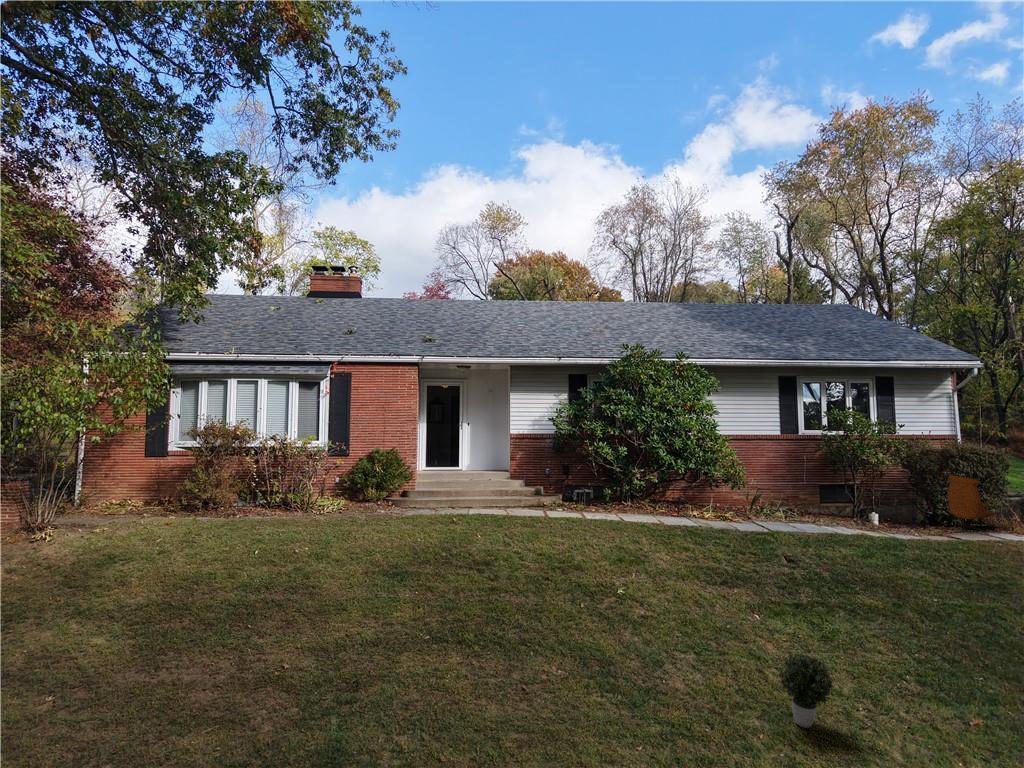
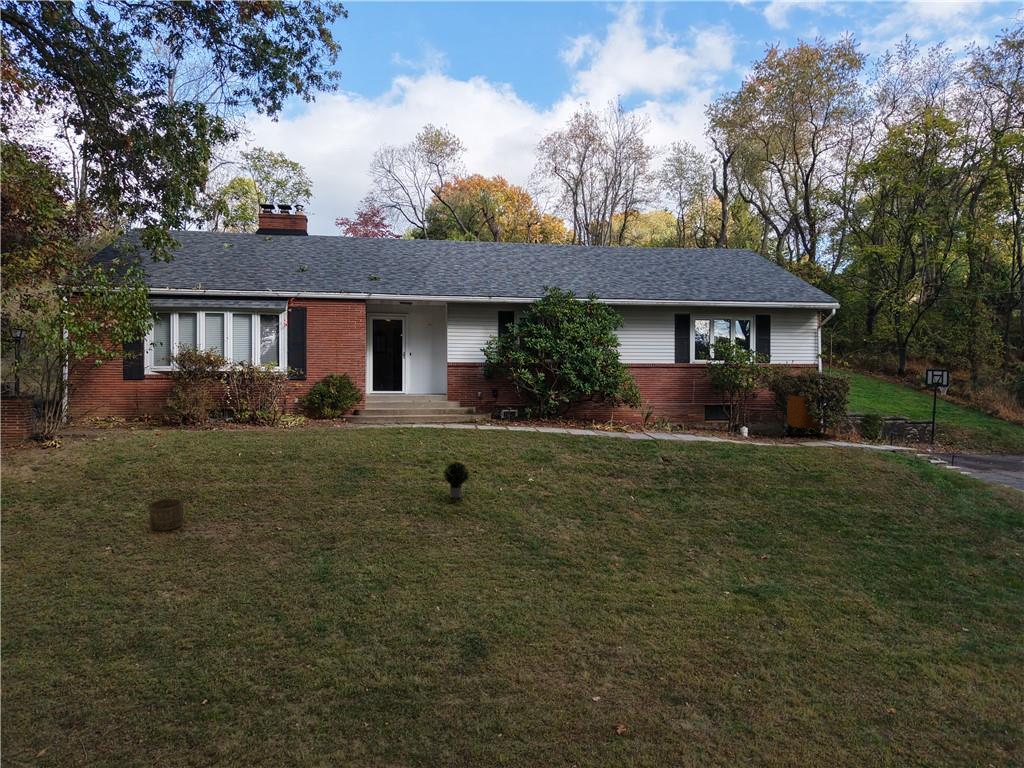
potted plant: present [780,653,834,728] -> present [444,462,469,499]
wooden bucket: none [41,654,101,716] -> present [148,499,183,531]

